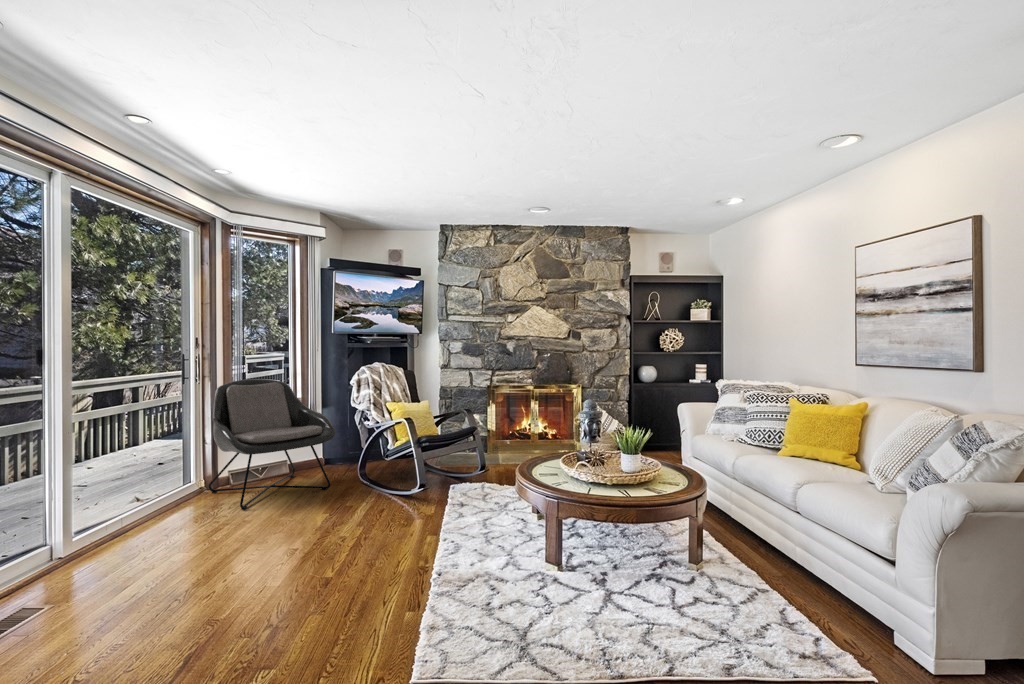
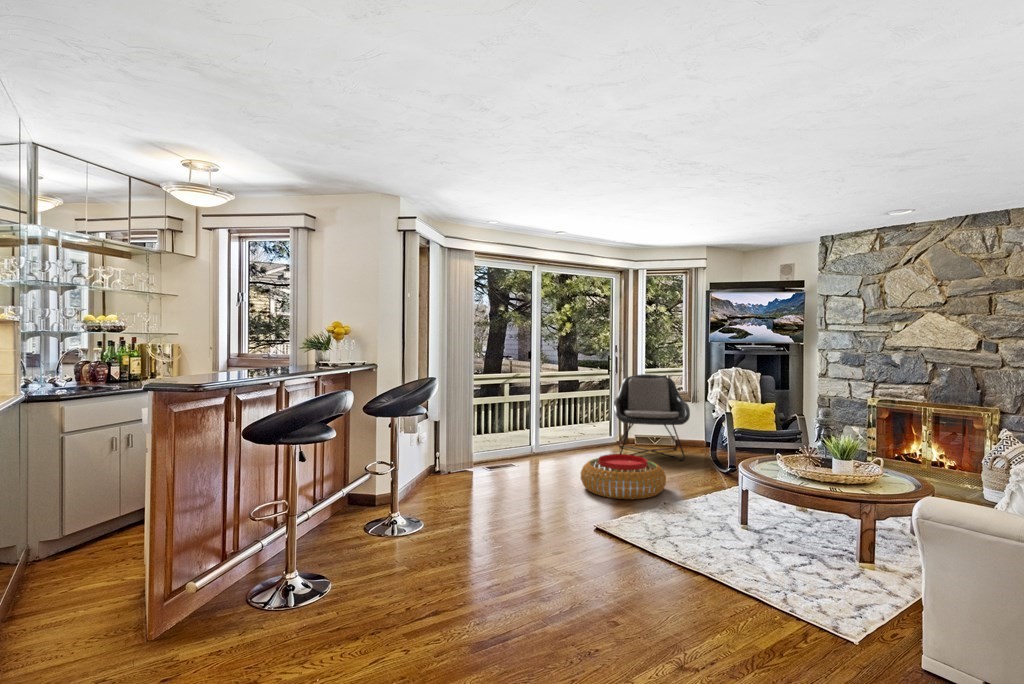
pouf: none [255,501,399,589] -> present [581,454,666,500]

